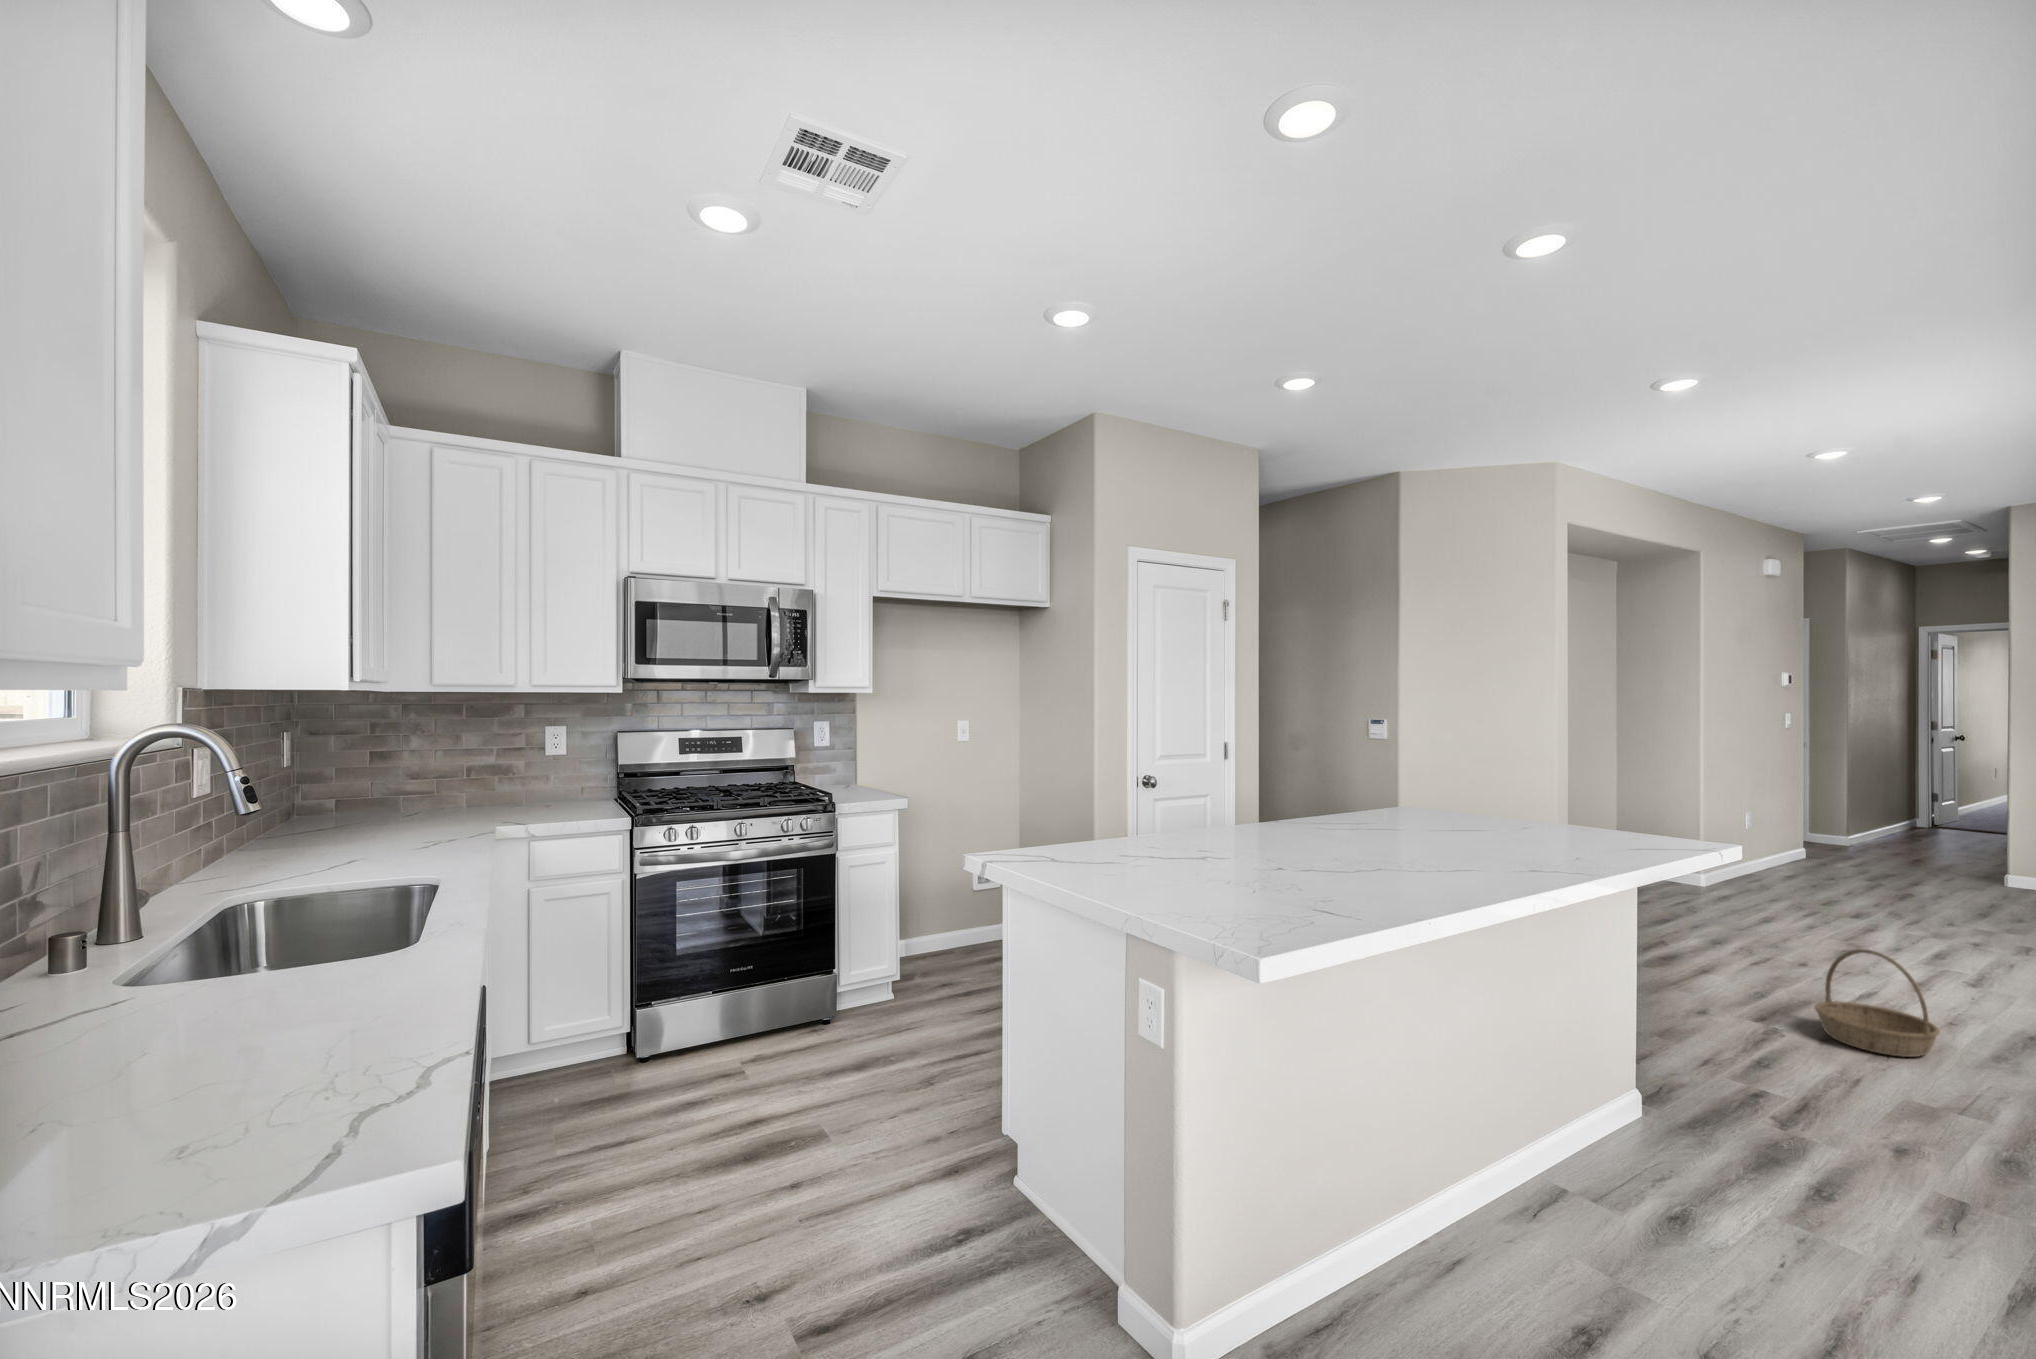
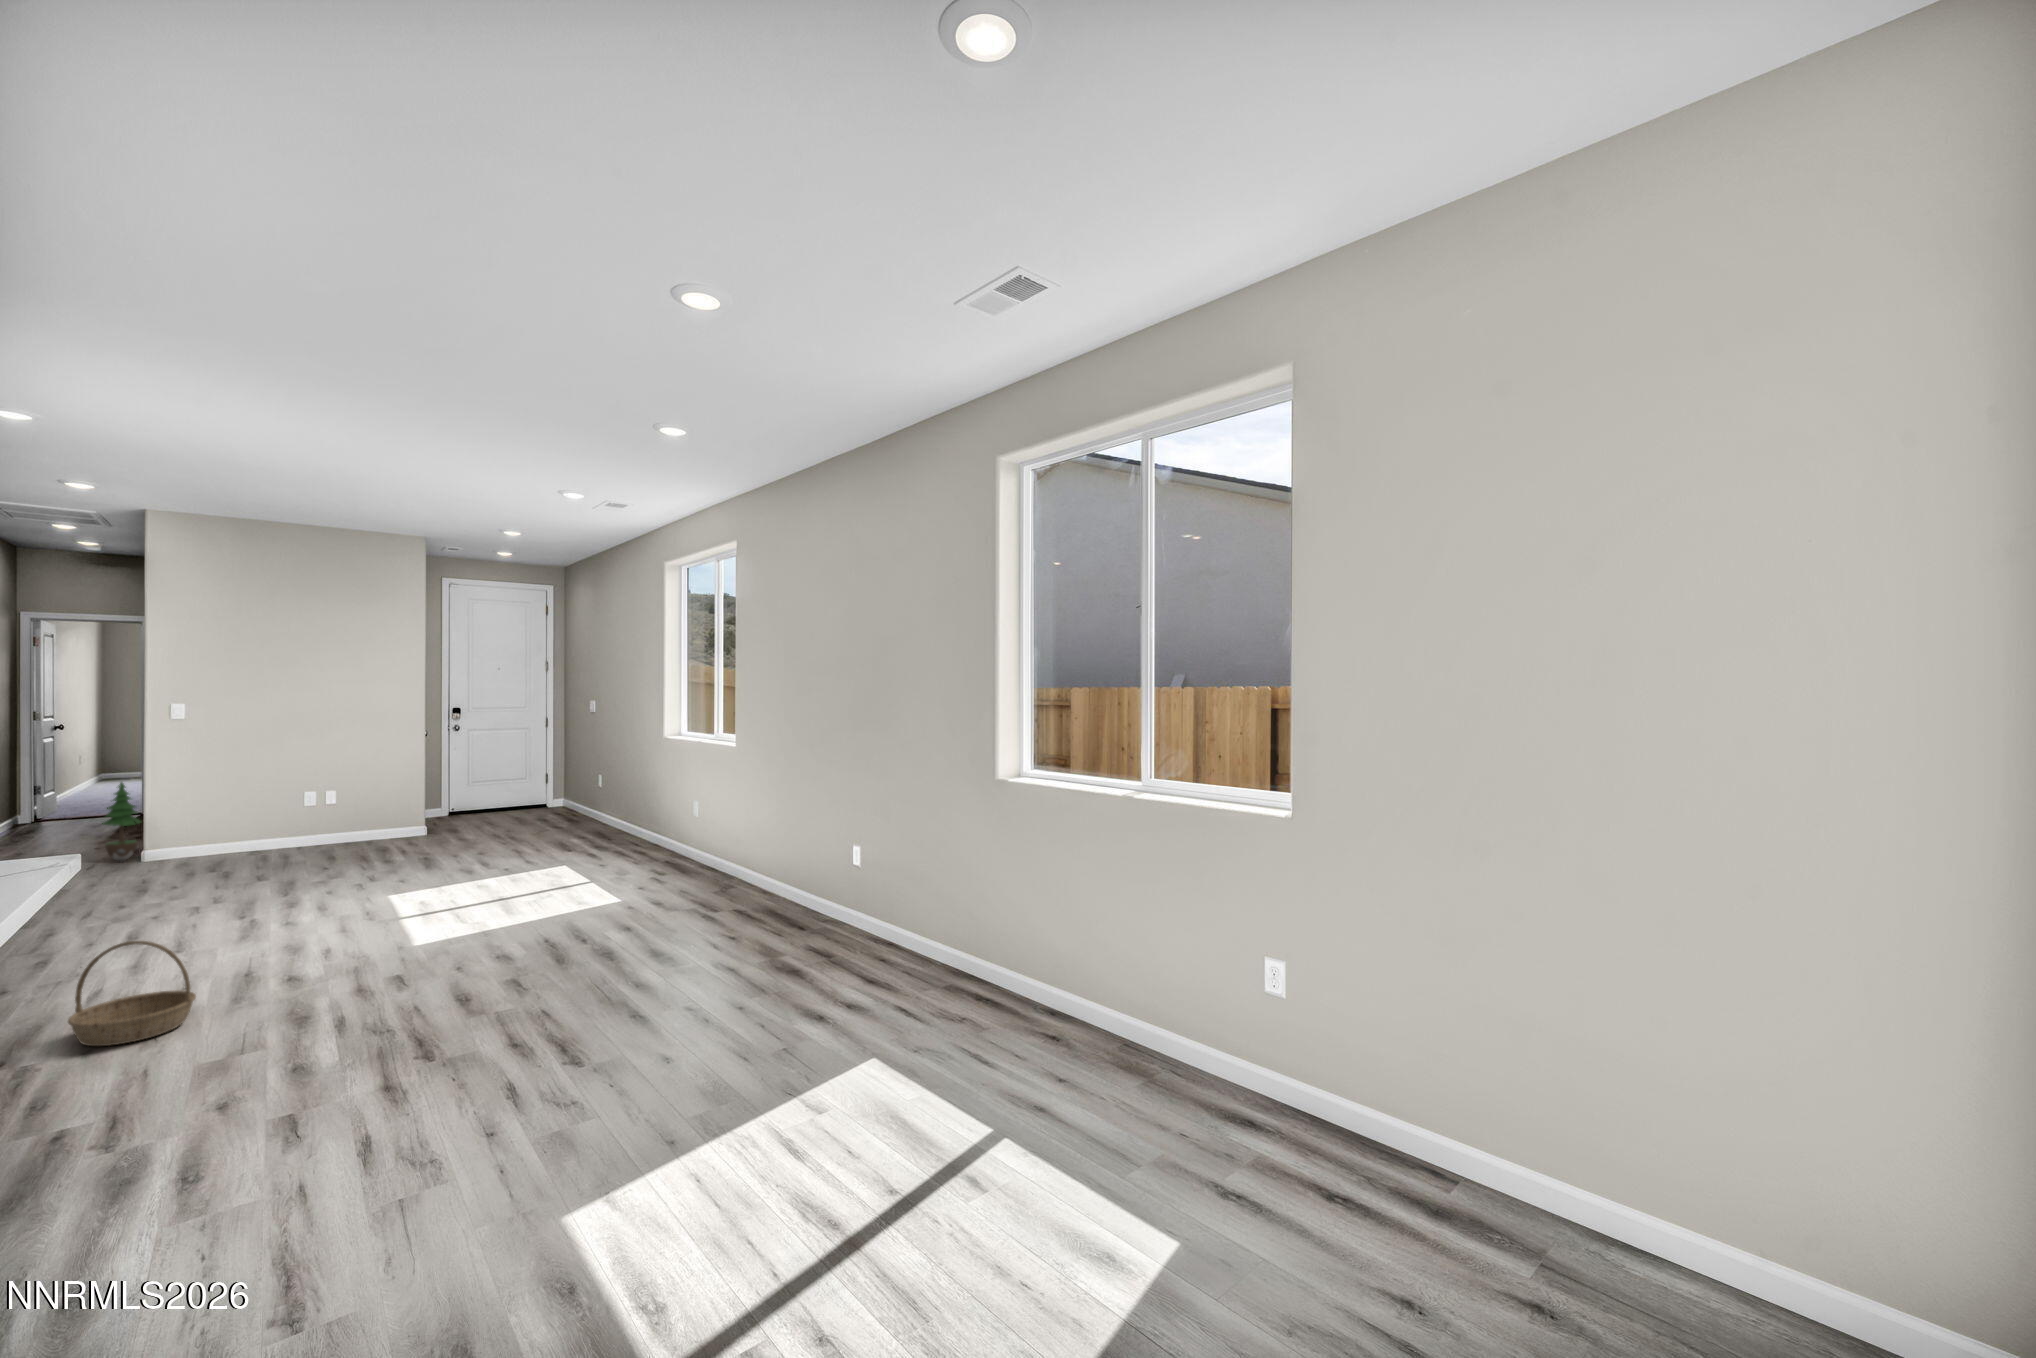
potted tree: none [1961,796,2007,883] -> present [102,782,141,862]

